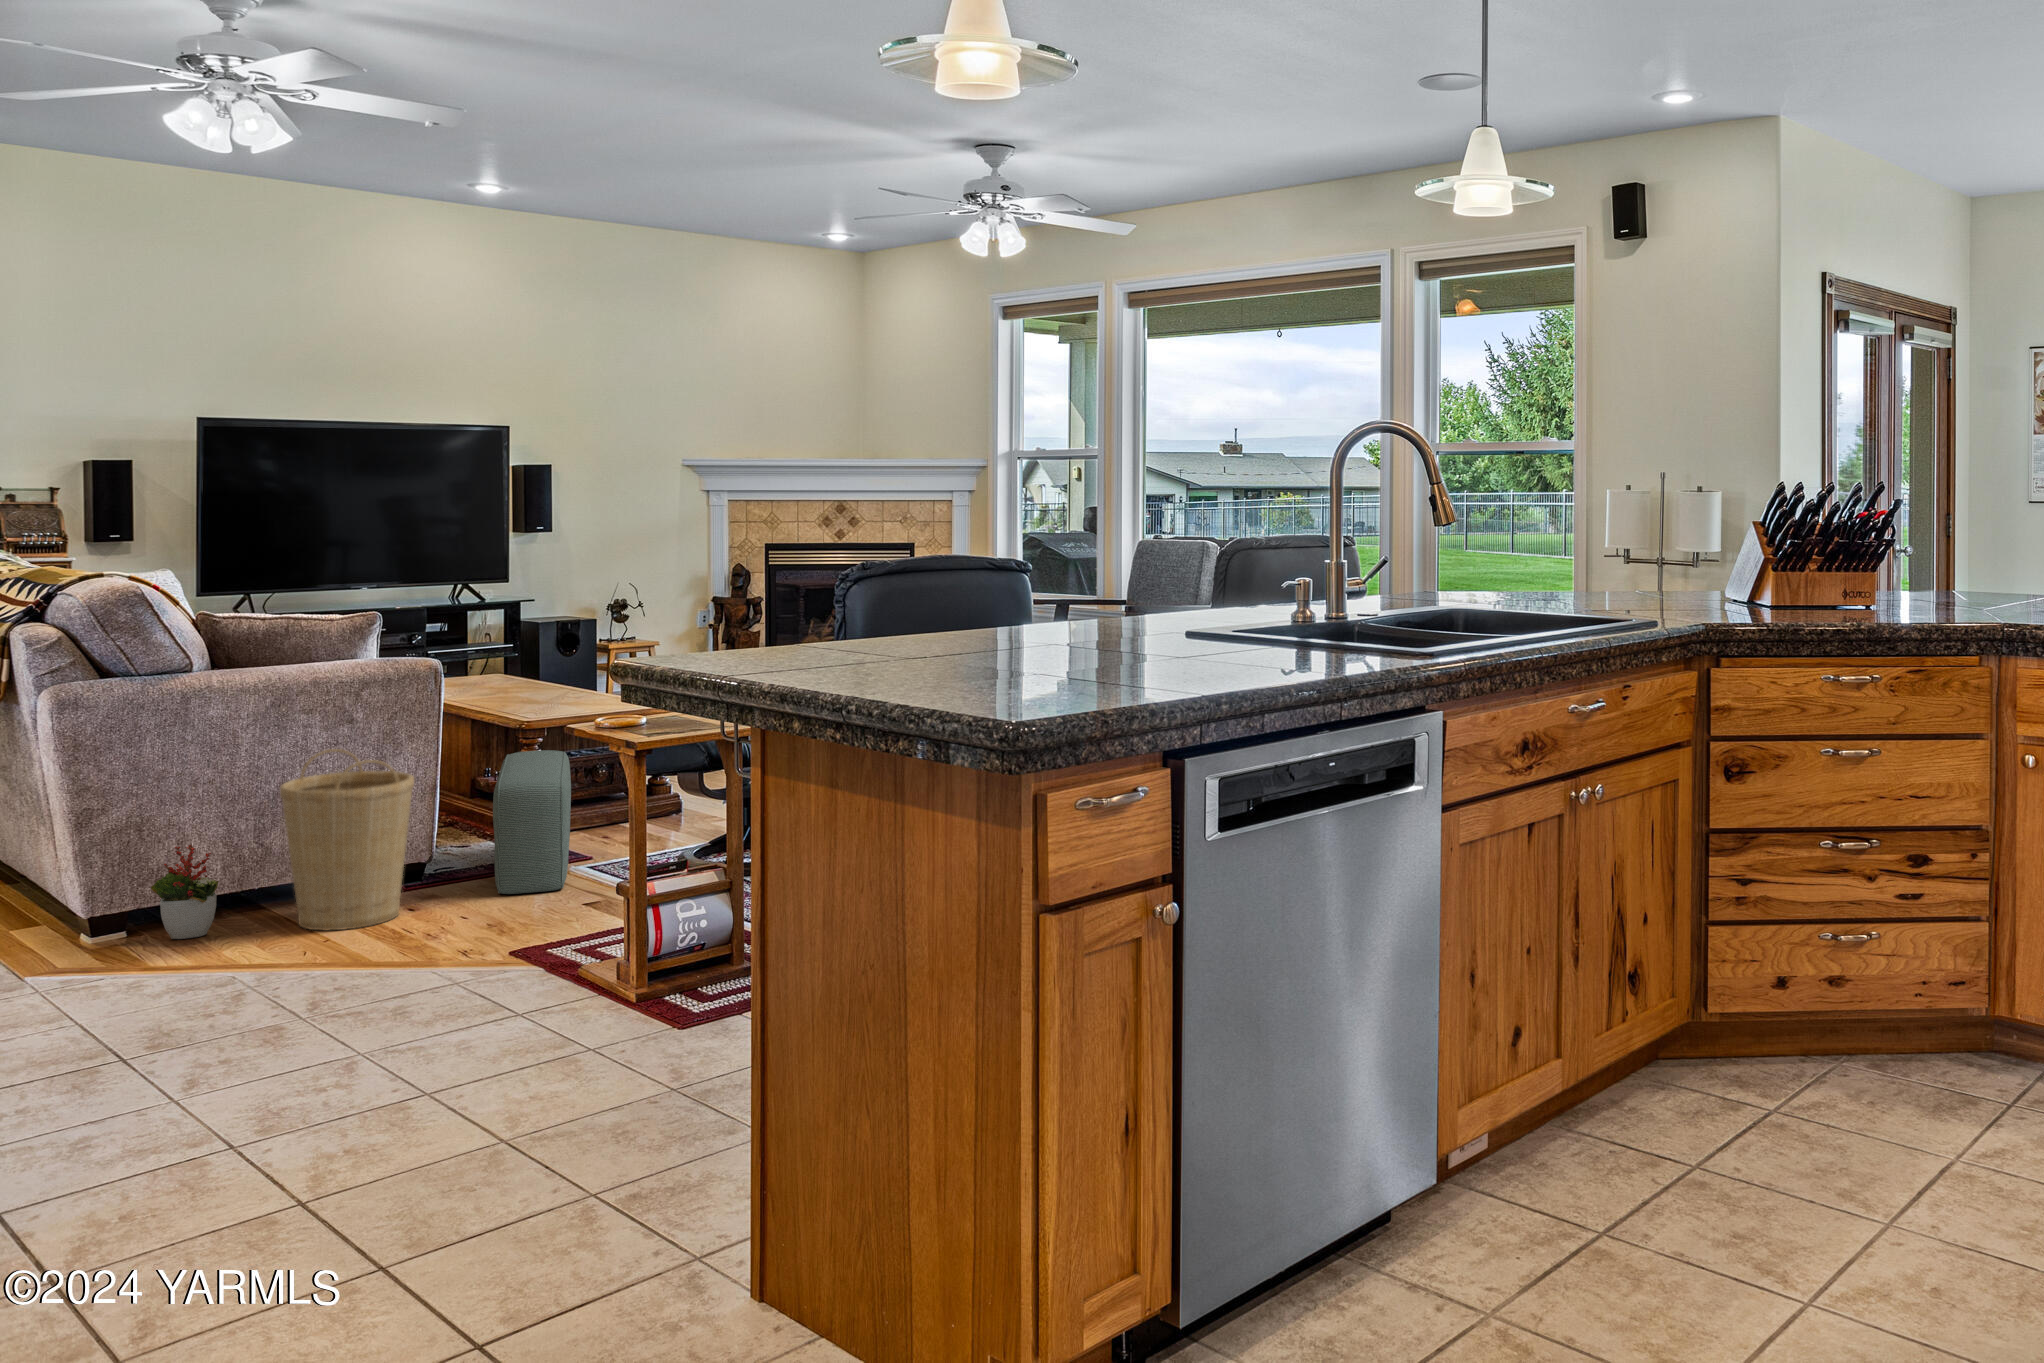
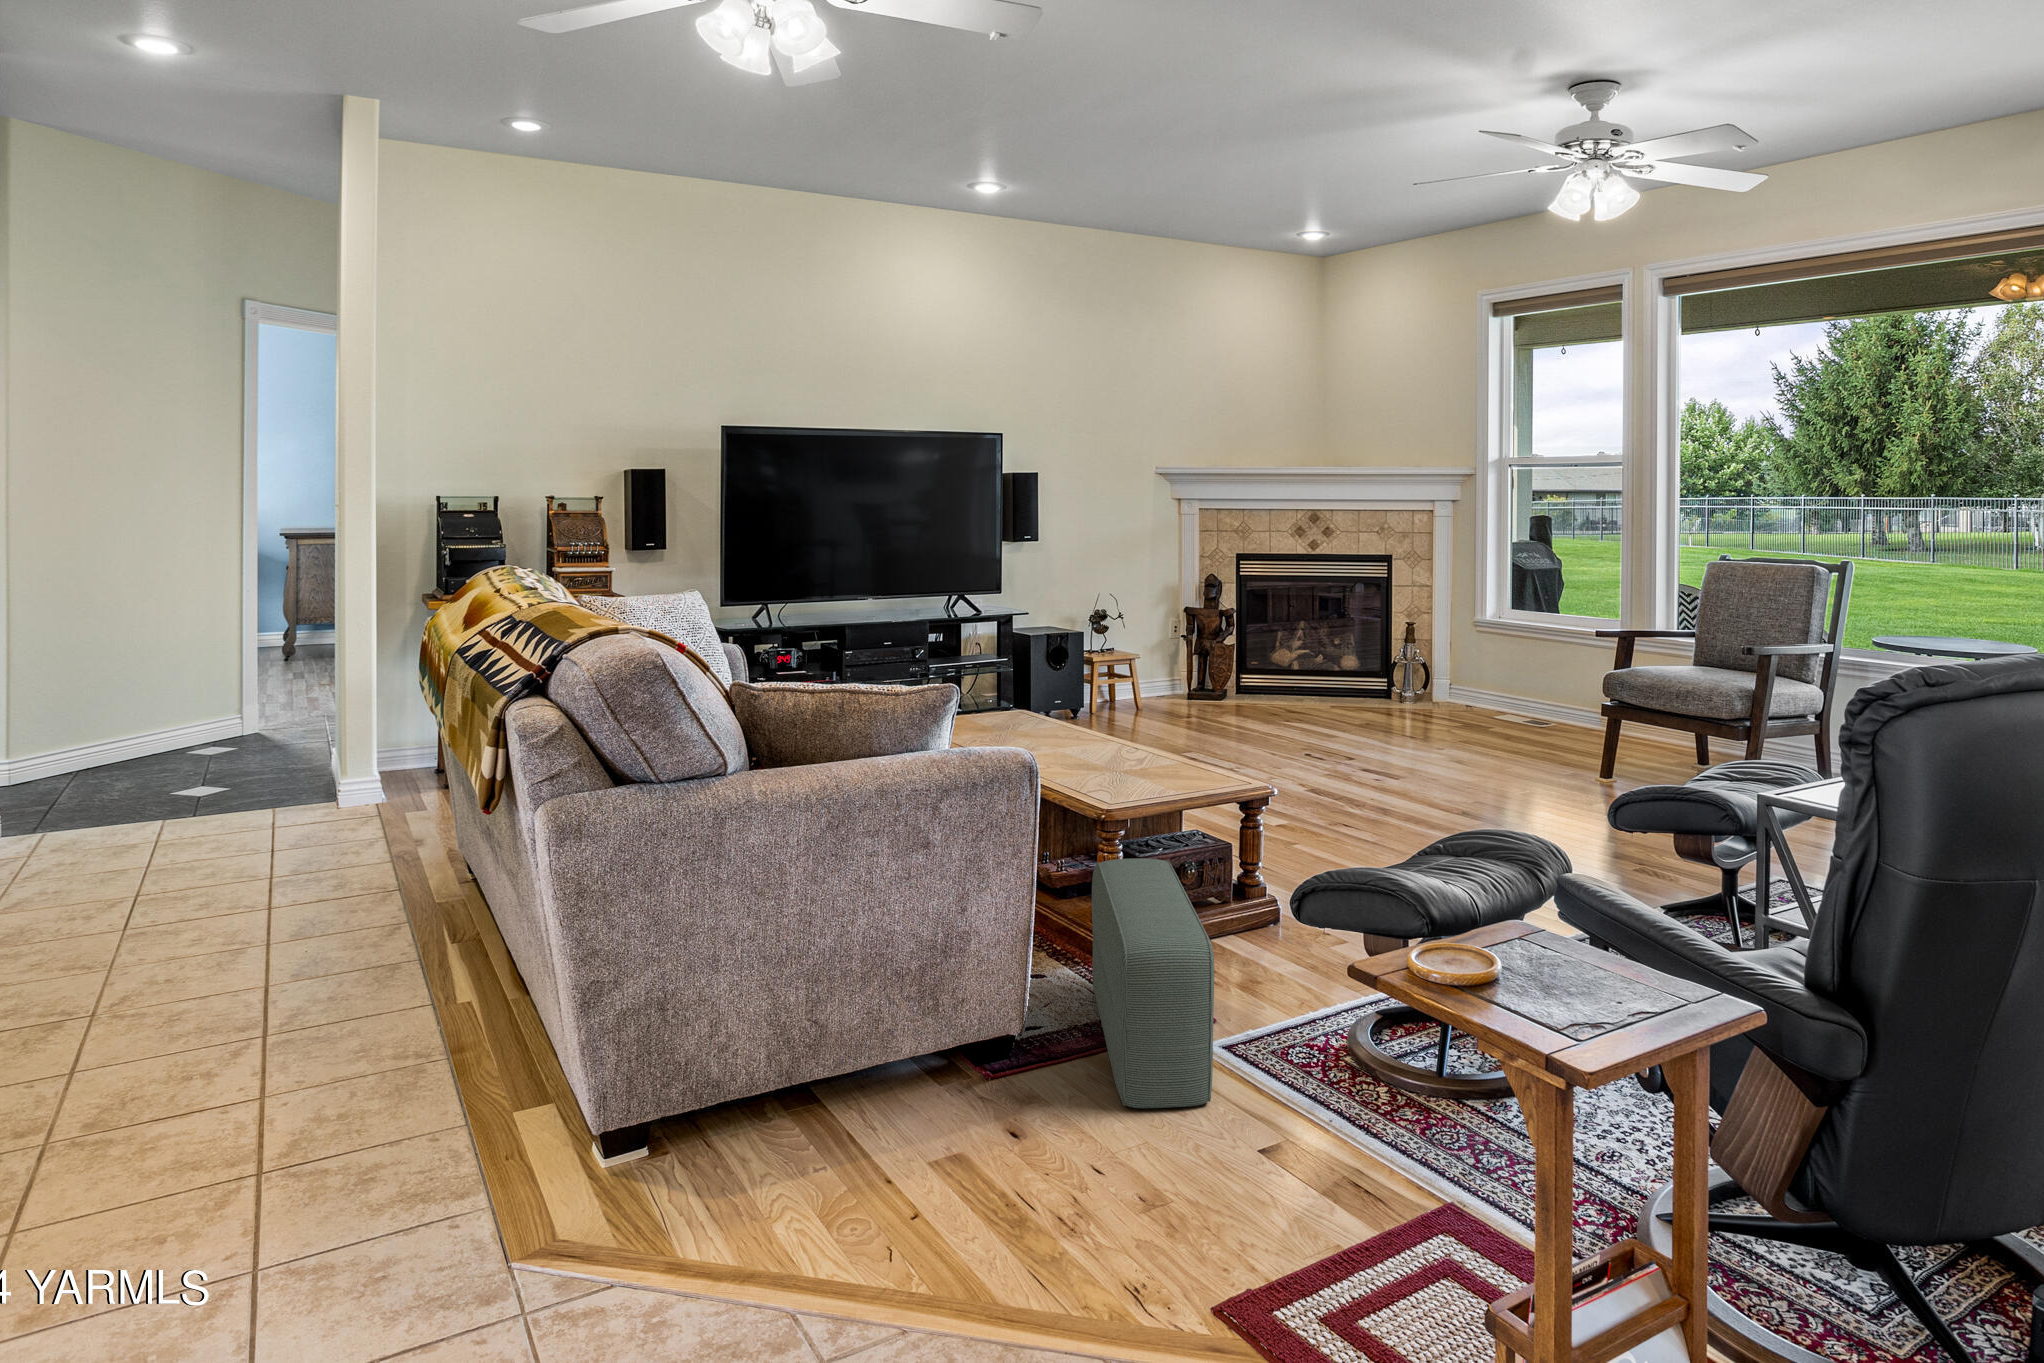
basket: present [280,749,414,930] -> none [843,887,1021,1185]
decorative plant: present [151,844,219,939] -> none [673,1037,762,1180]

